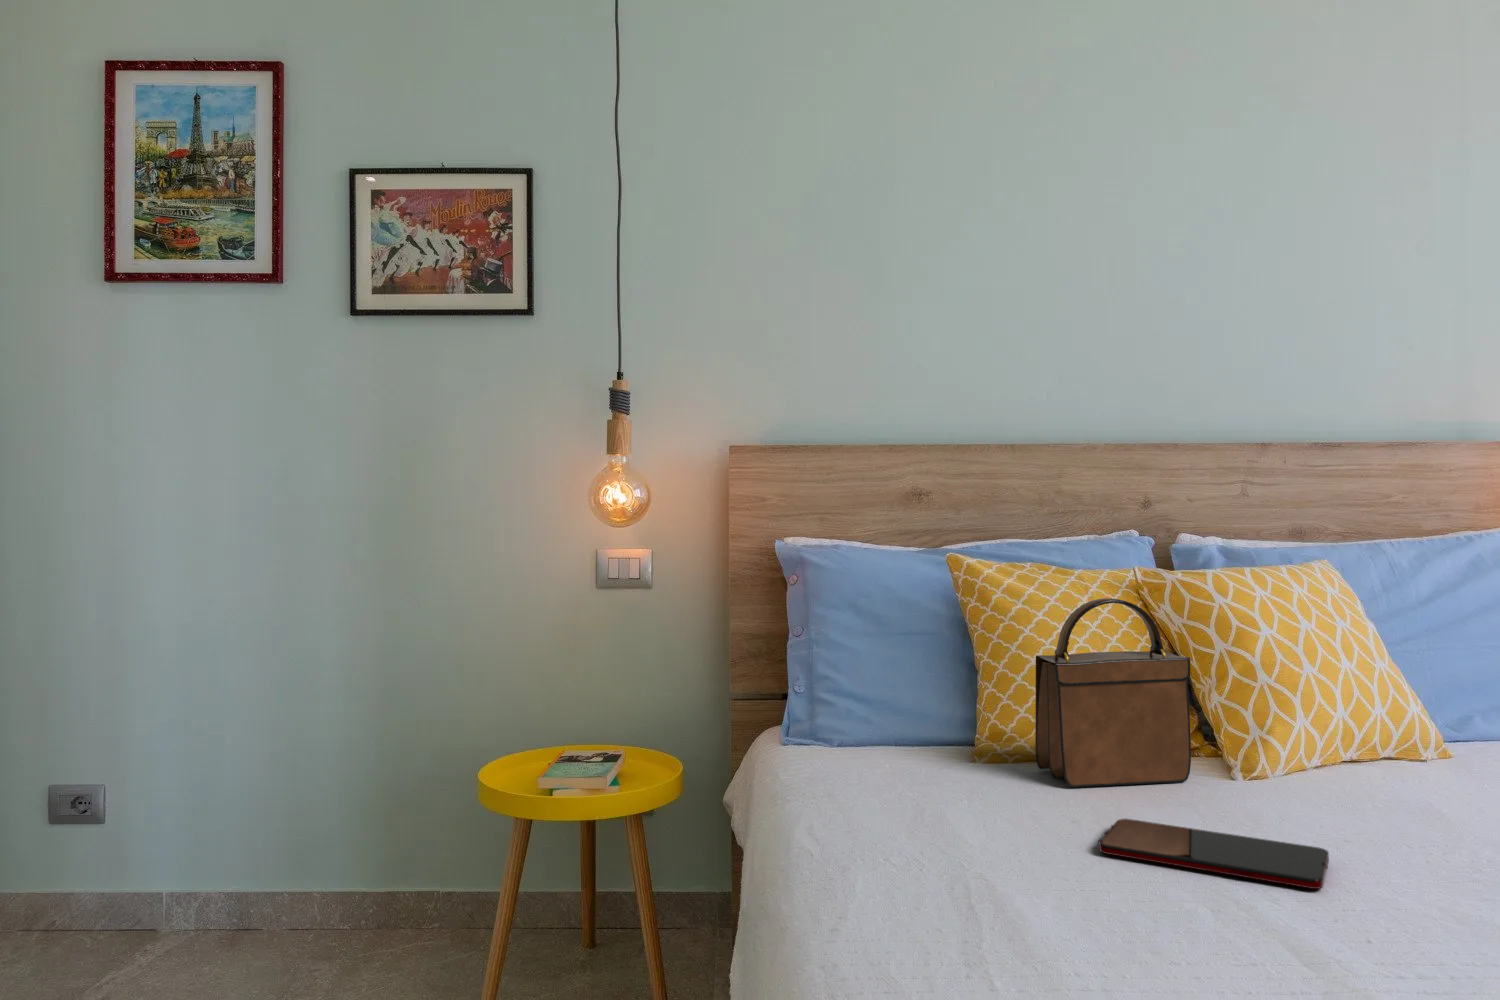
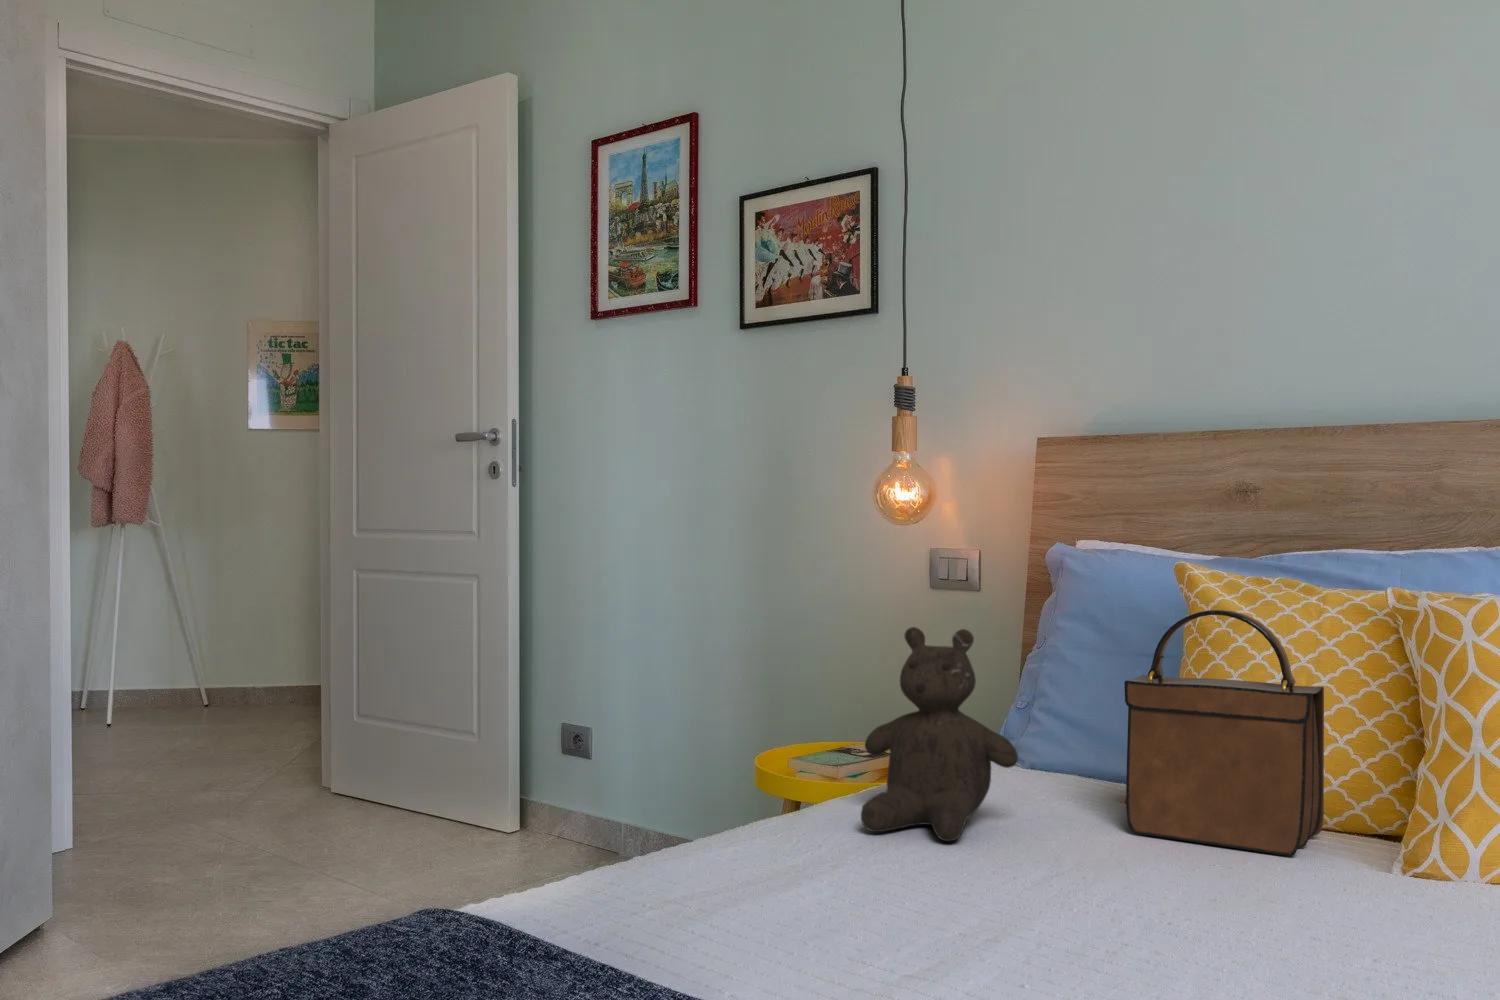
teddy bear: none [869,635,1018,838] -> present [861,627,1018,841]
smartphone: present [1099,819,1329,889] -> none [976,853,1201,939]

